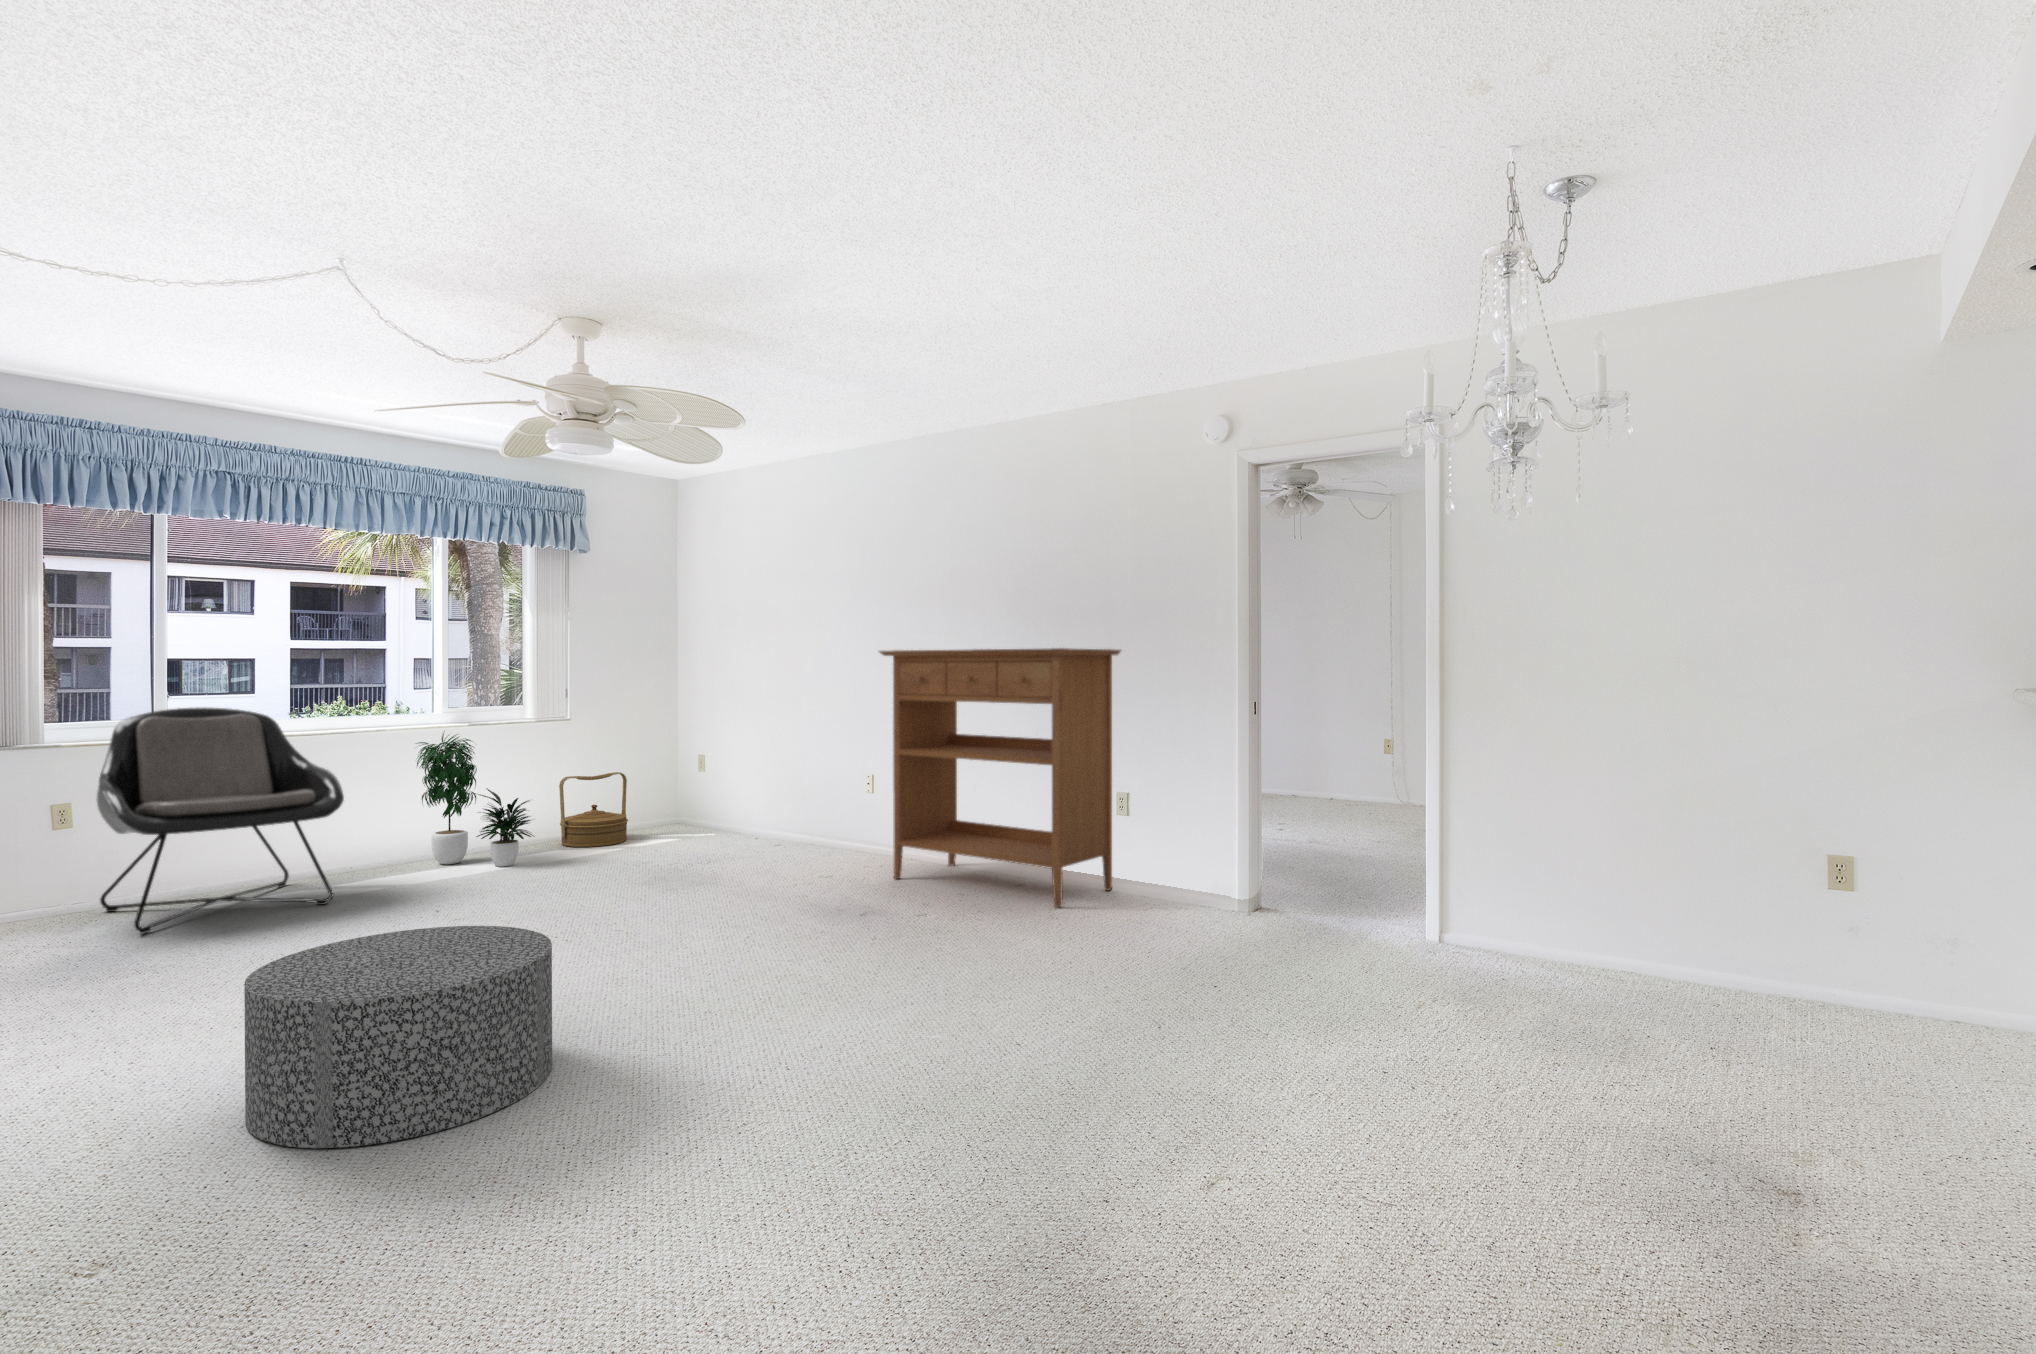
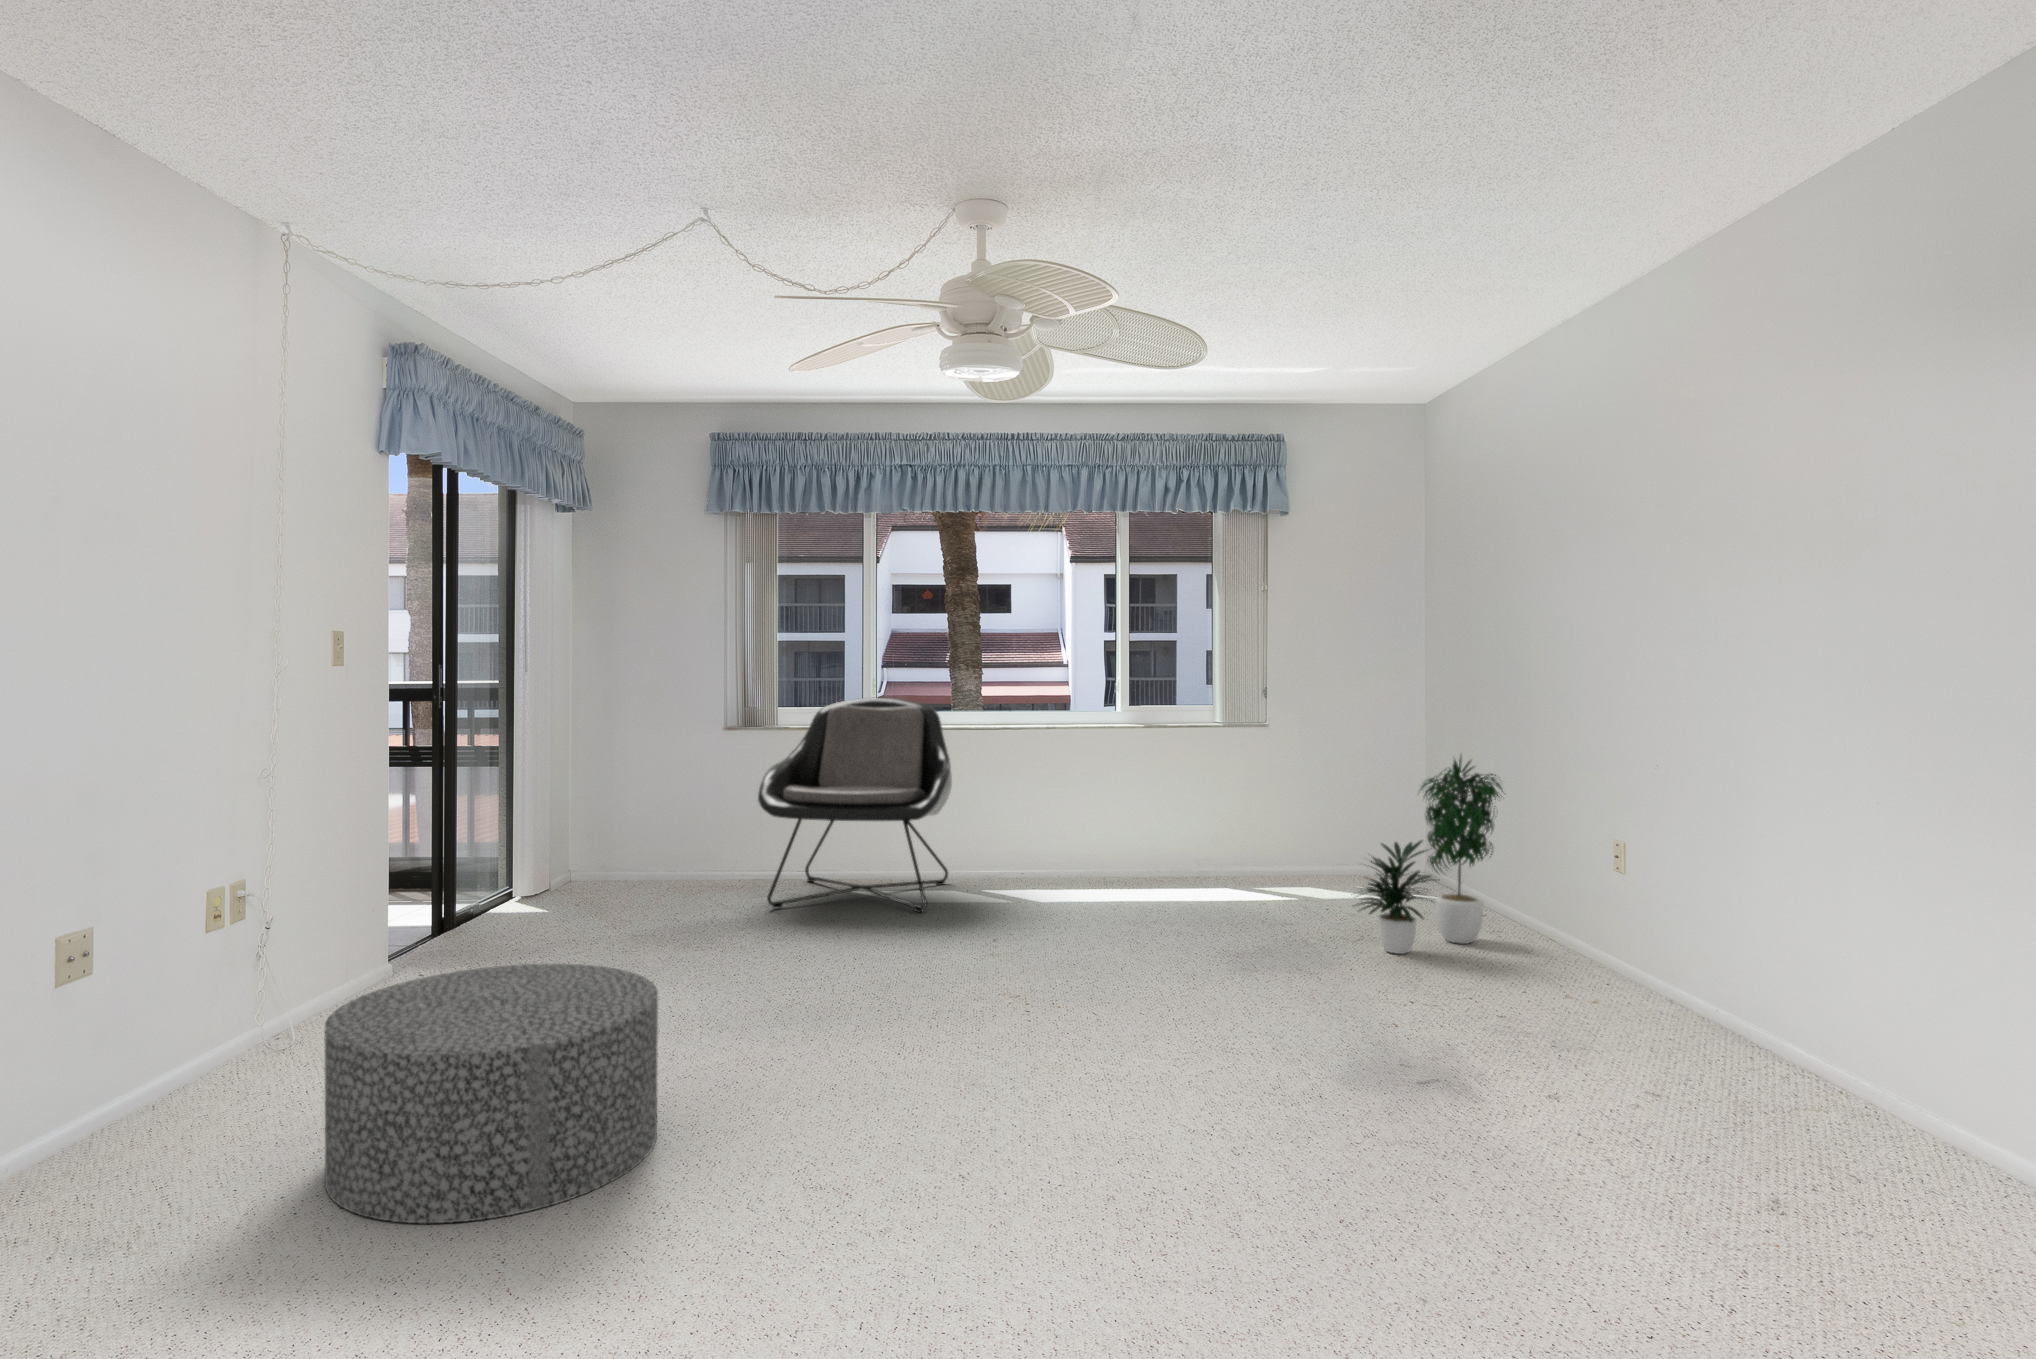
console table: present [880,648,1121,907] -> none [1511,640,2014,1253]
potted plant: present [416,733,533,867] -> present [1355,757,1503,954]
woven basket: present [559,772,628,847] -> none [1230,804,1323,902]

